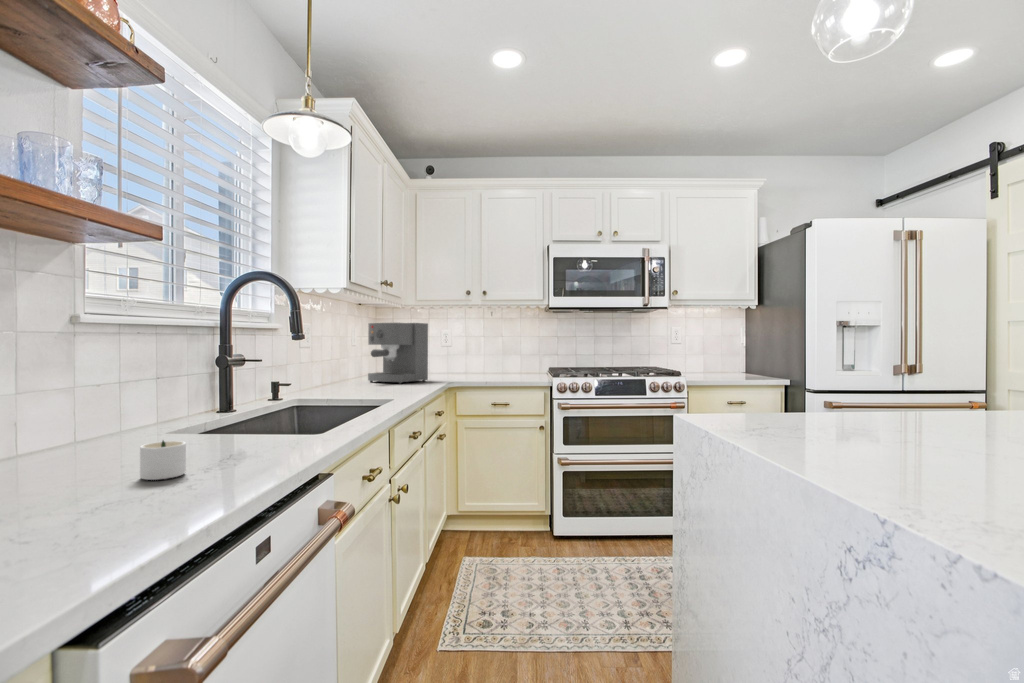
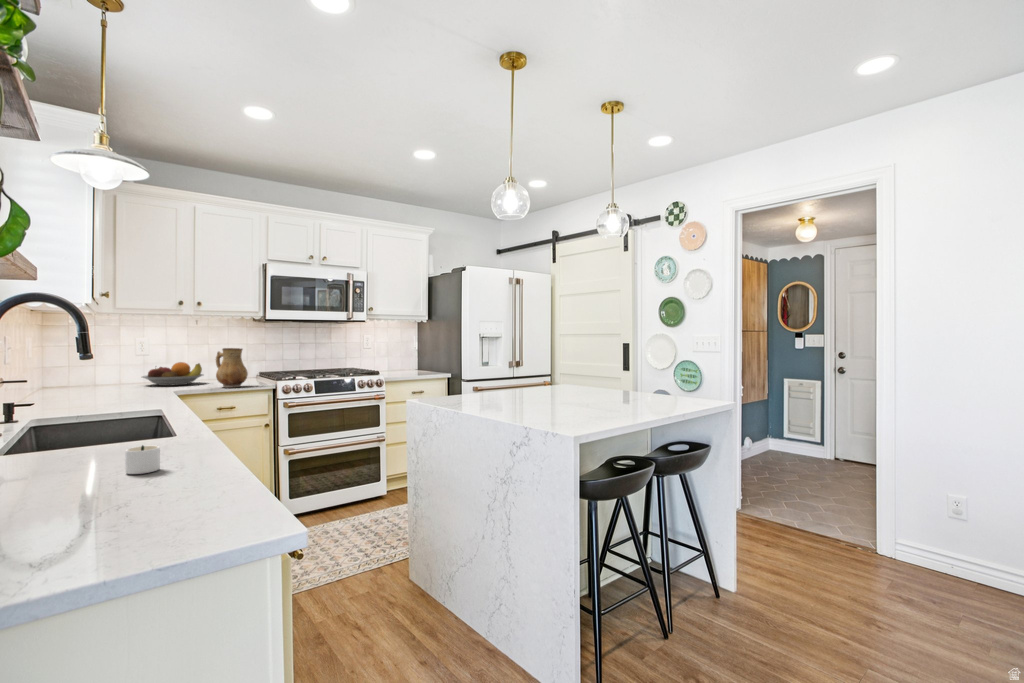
coffee maker: present [368,323,428,383] -> none [63,332,139,396]
ceramic pitcher: none [493,340,523,383] -> present [216,348,248,388]
fruit bowl: none [441,355,494,378] -> present [142,362,203,386]

